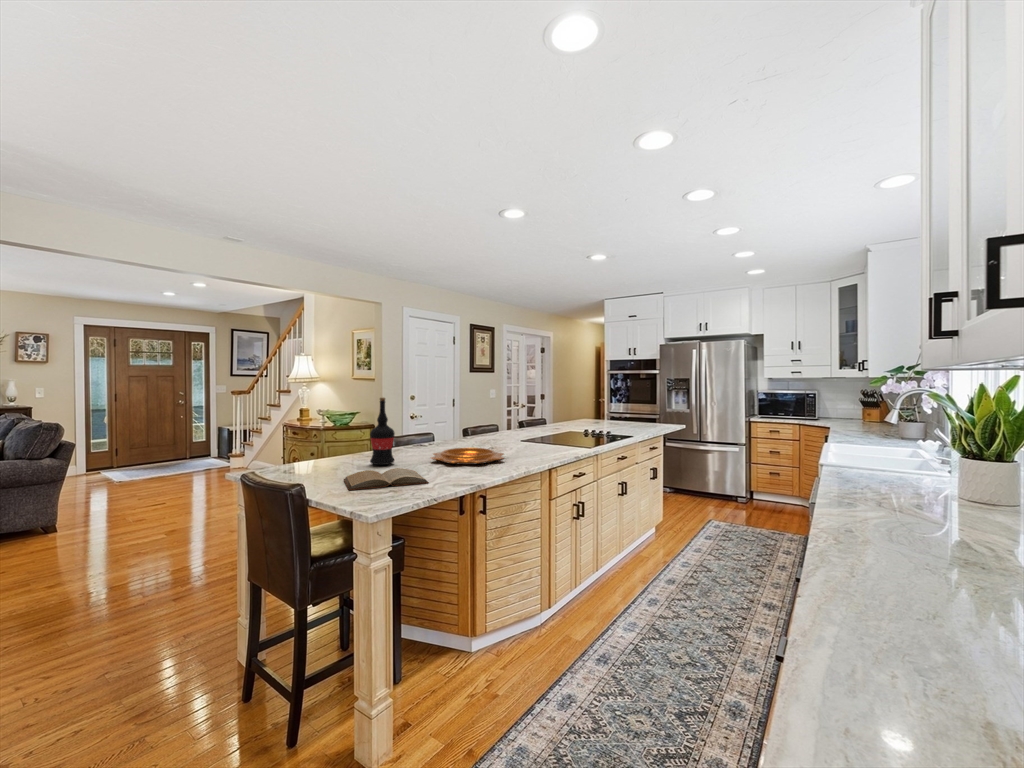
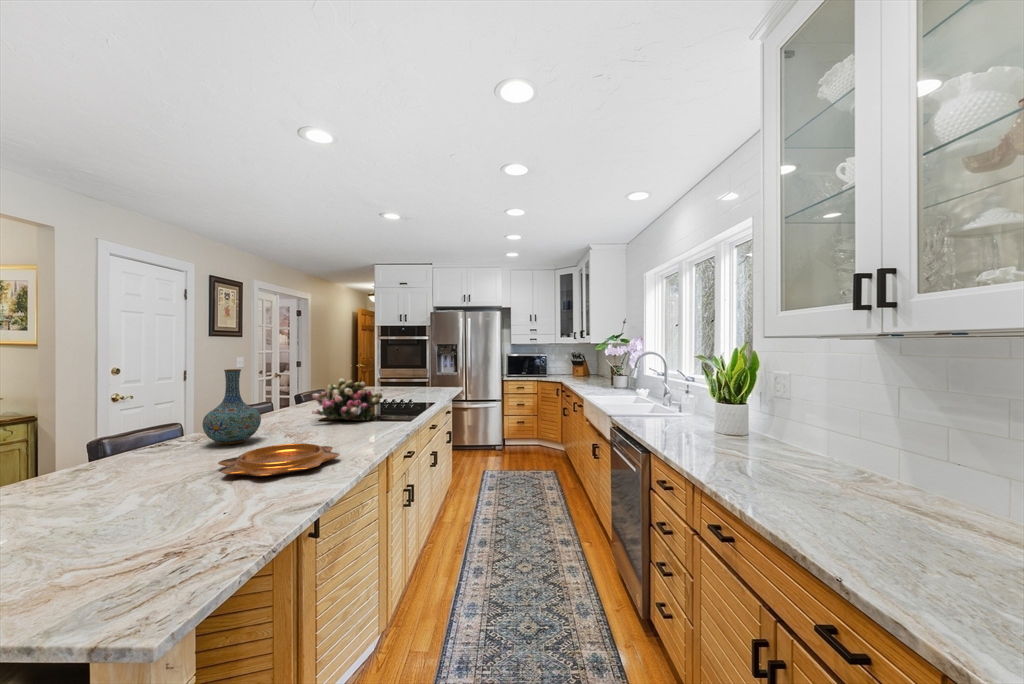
vase: none [435,394,470,447] -> present [202,369,261,444]
wine bottle: present [370,398,395,465] -> none [95,384,152,504]
flower arrangement: none [510,406,568,442] -> present [312,378,383,421]
book: present [344,468,429,490] -> none [48,505,258,592]

